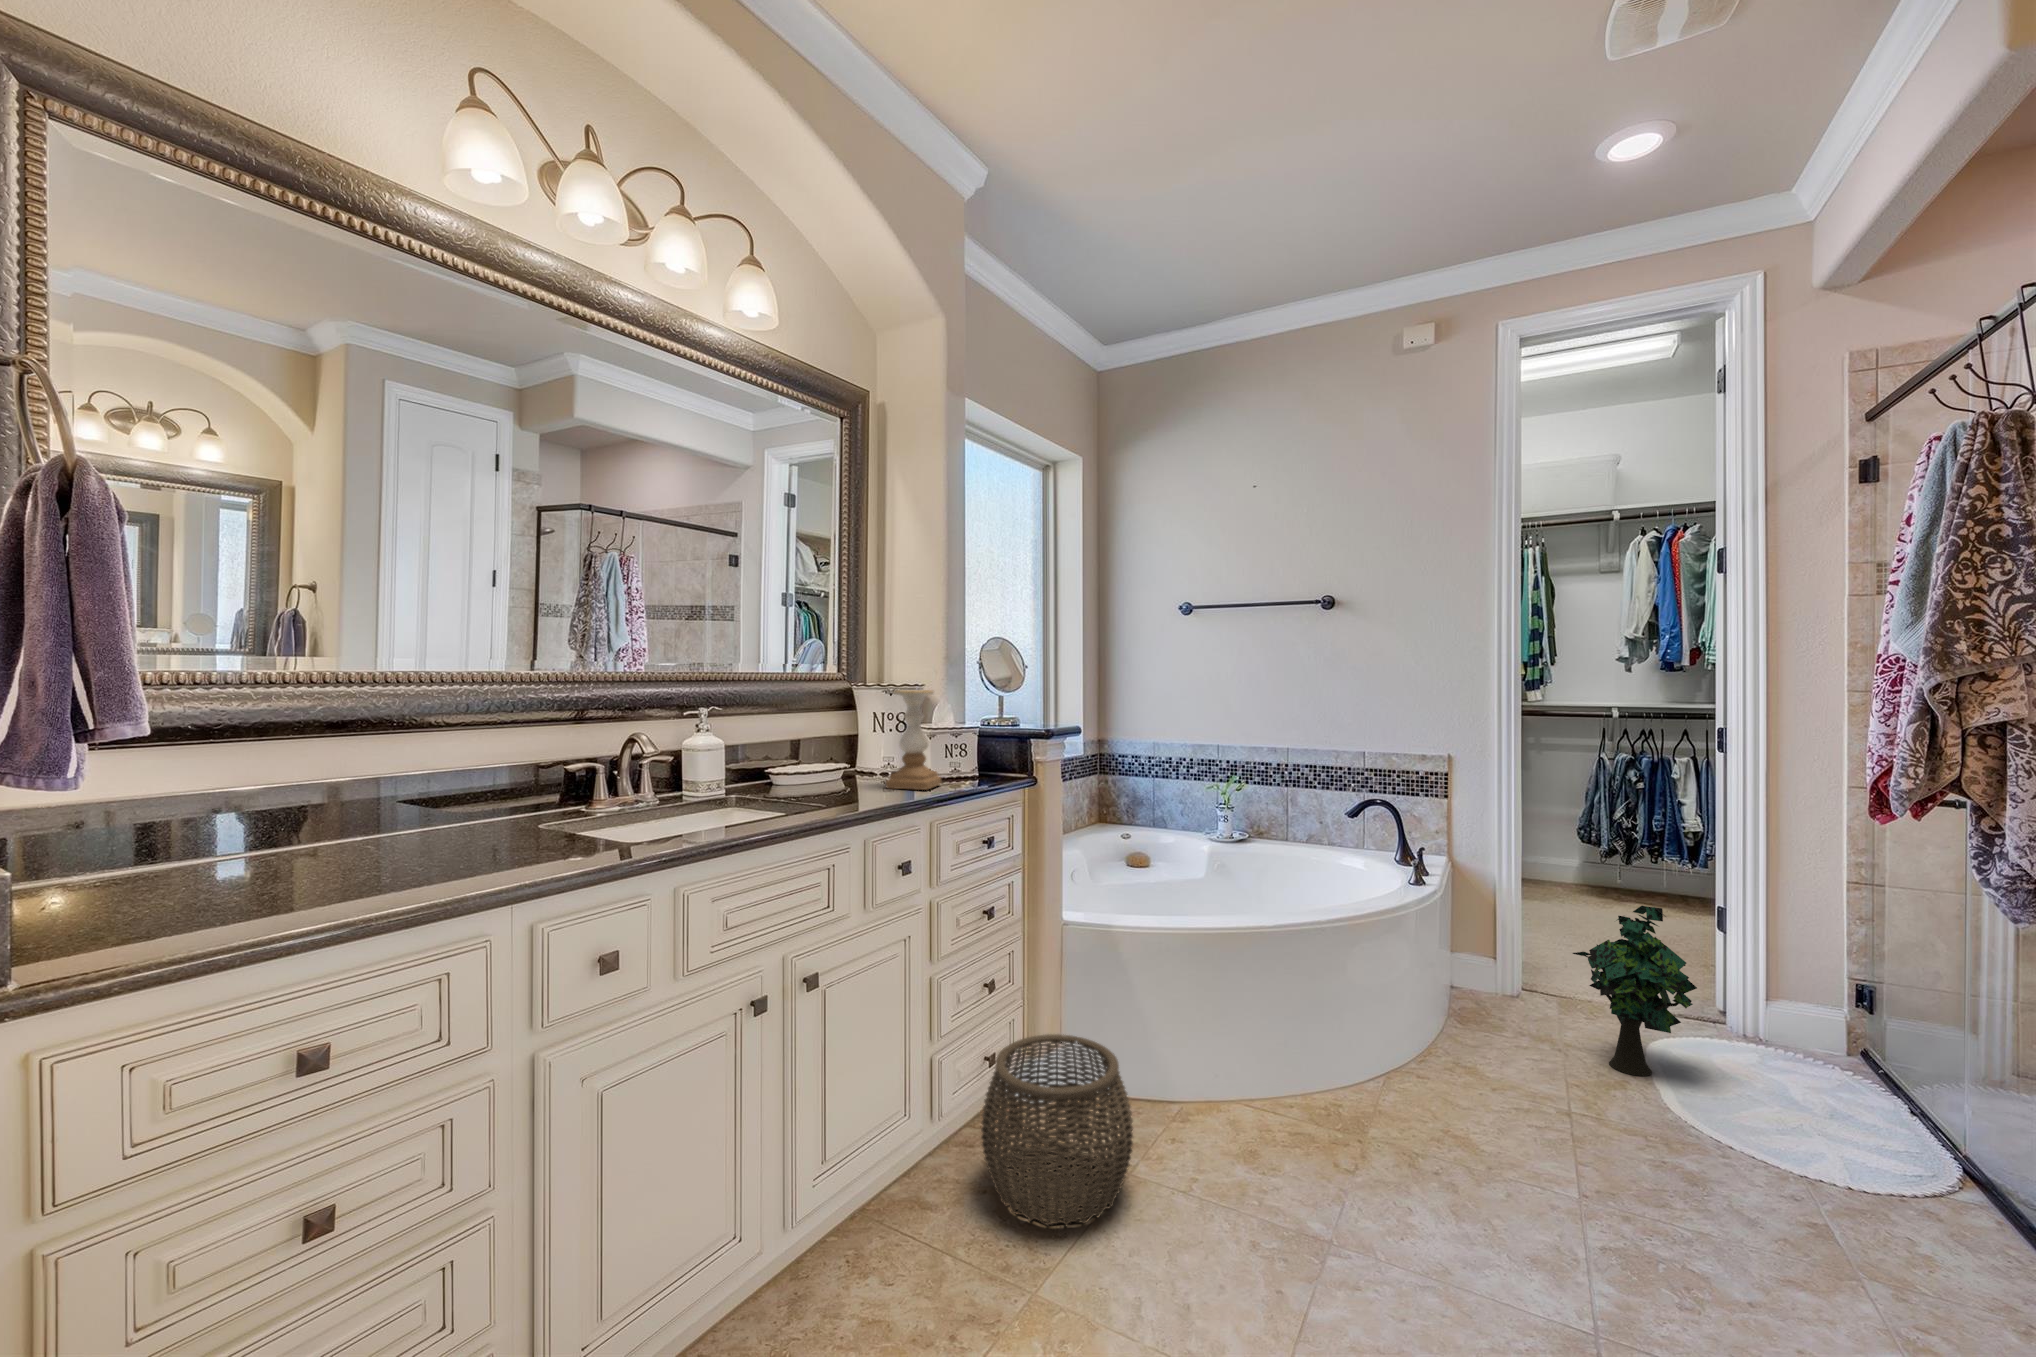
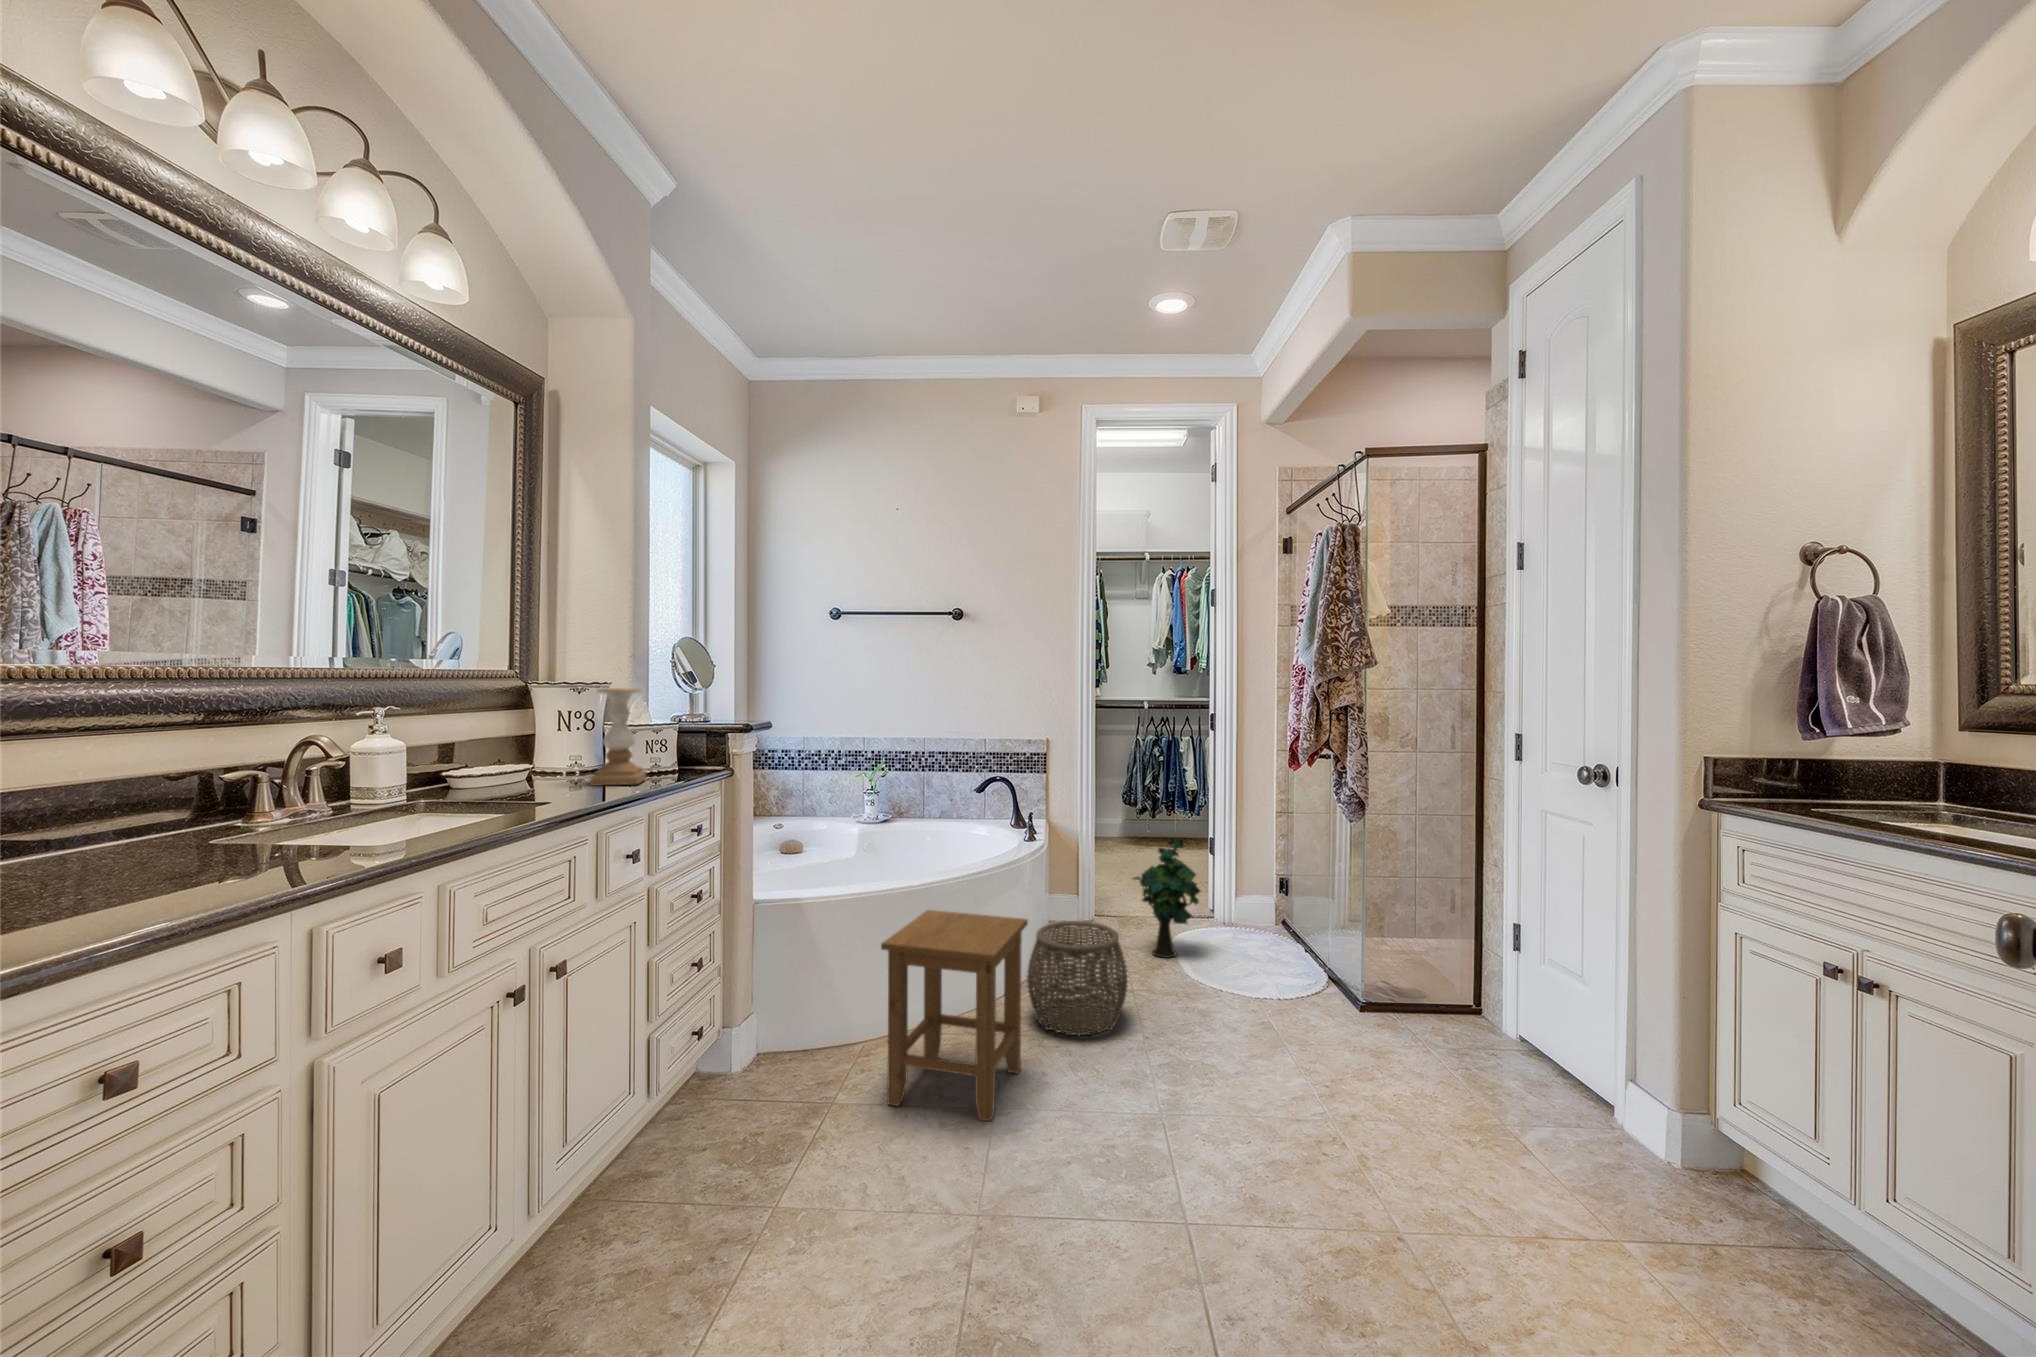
stool: none [1185,961,1387,1257] -> present [881,910,1028,1121]
woven basket: present [981,1034,1133,1226] -> present [1027,921,1128,1036]

